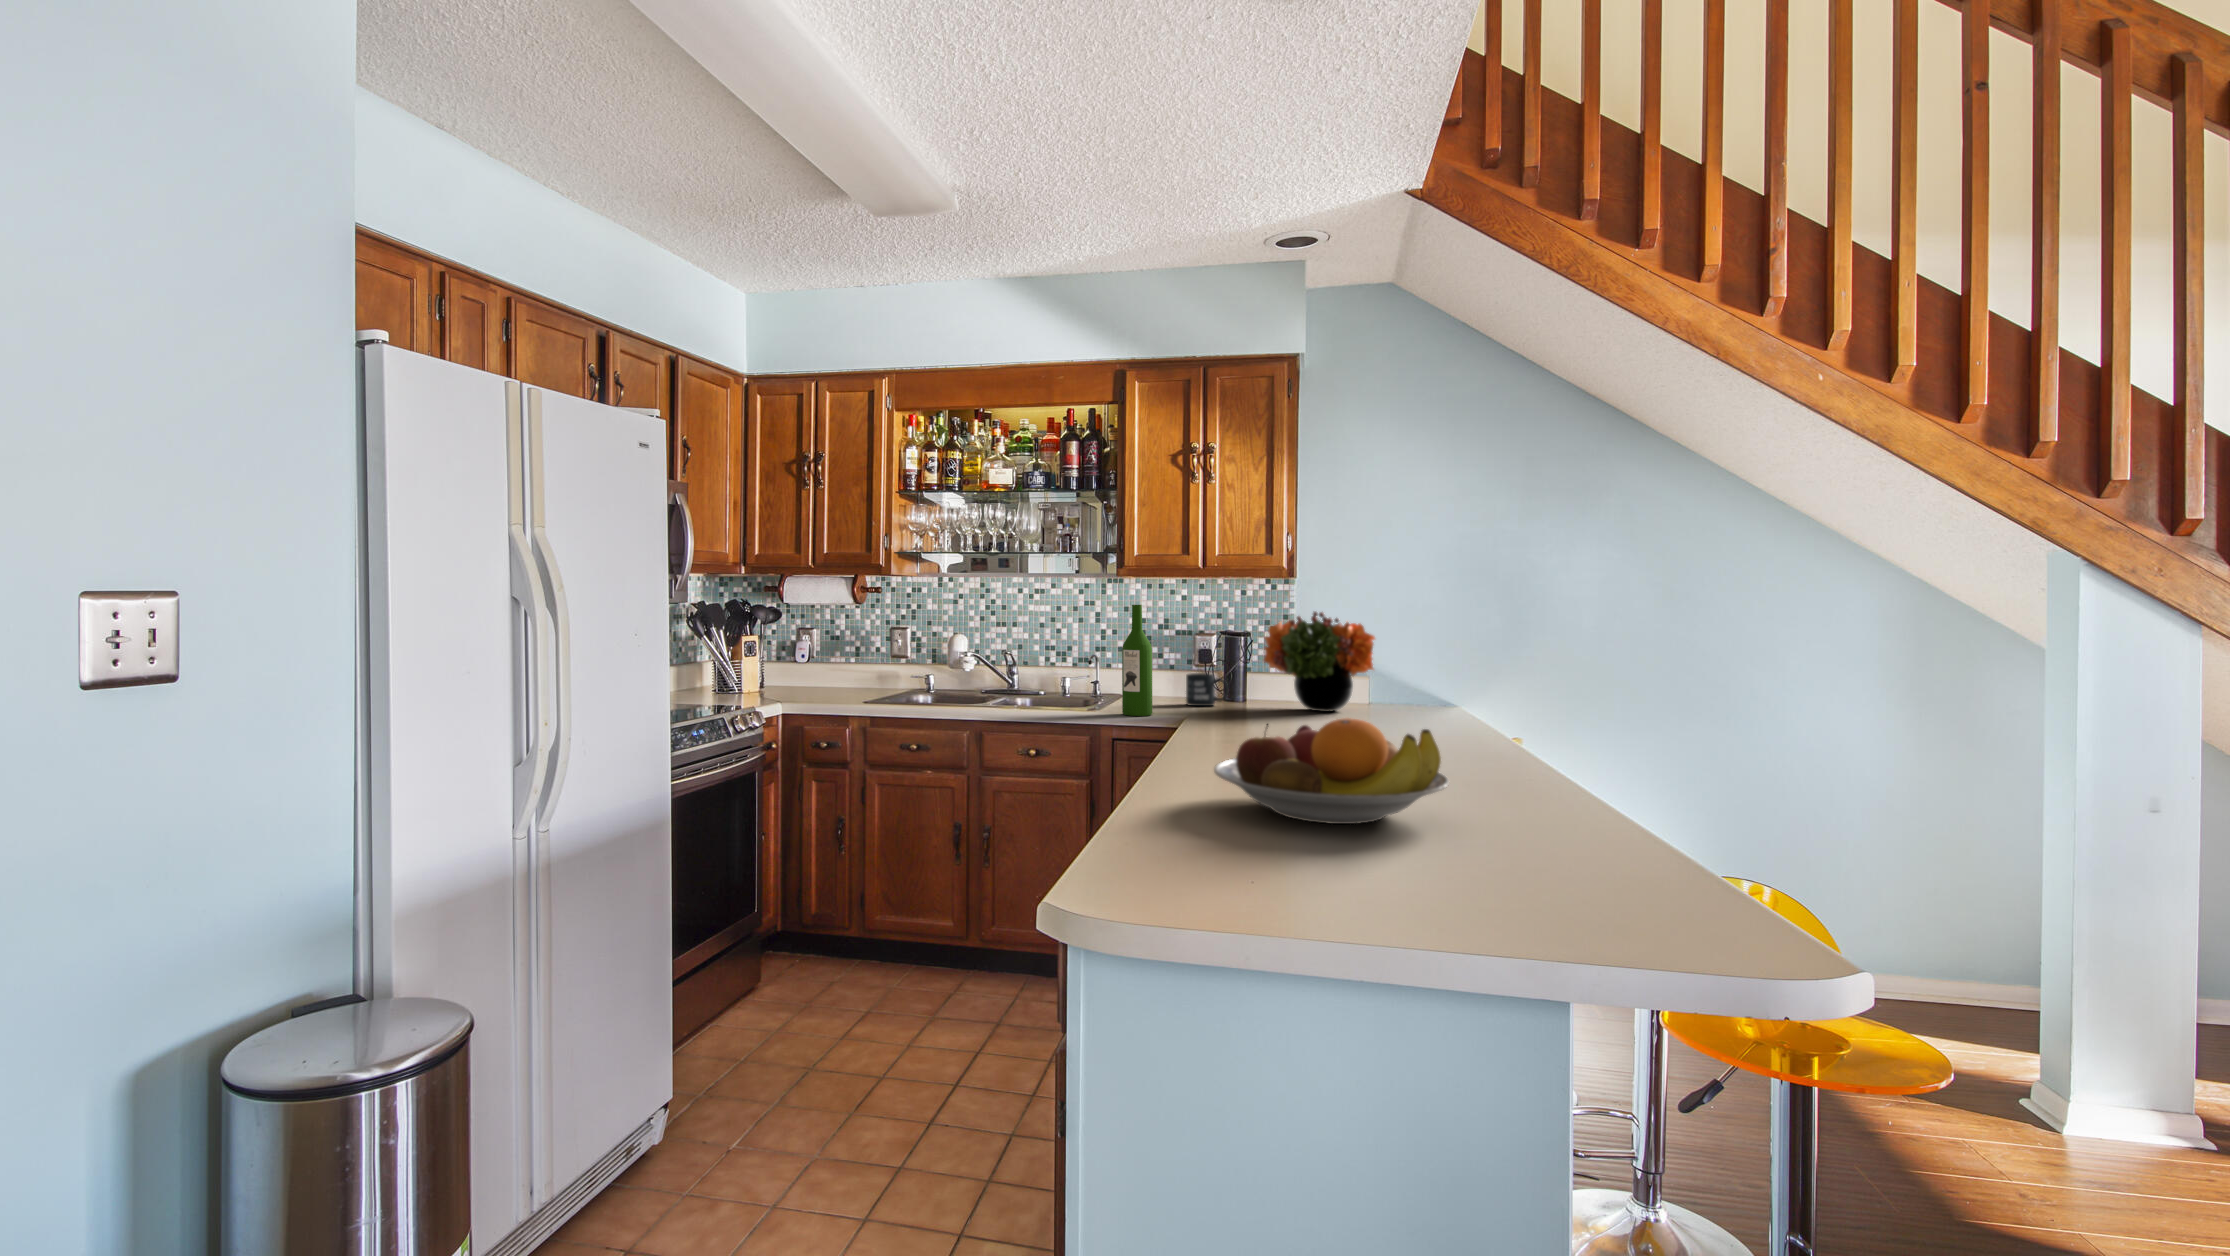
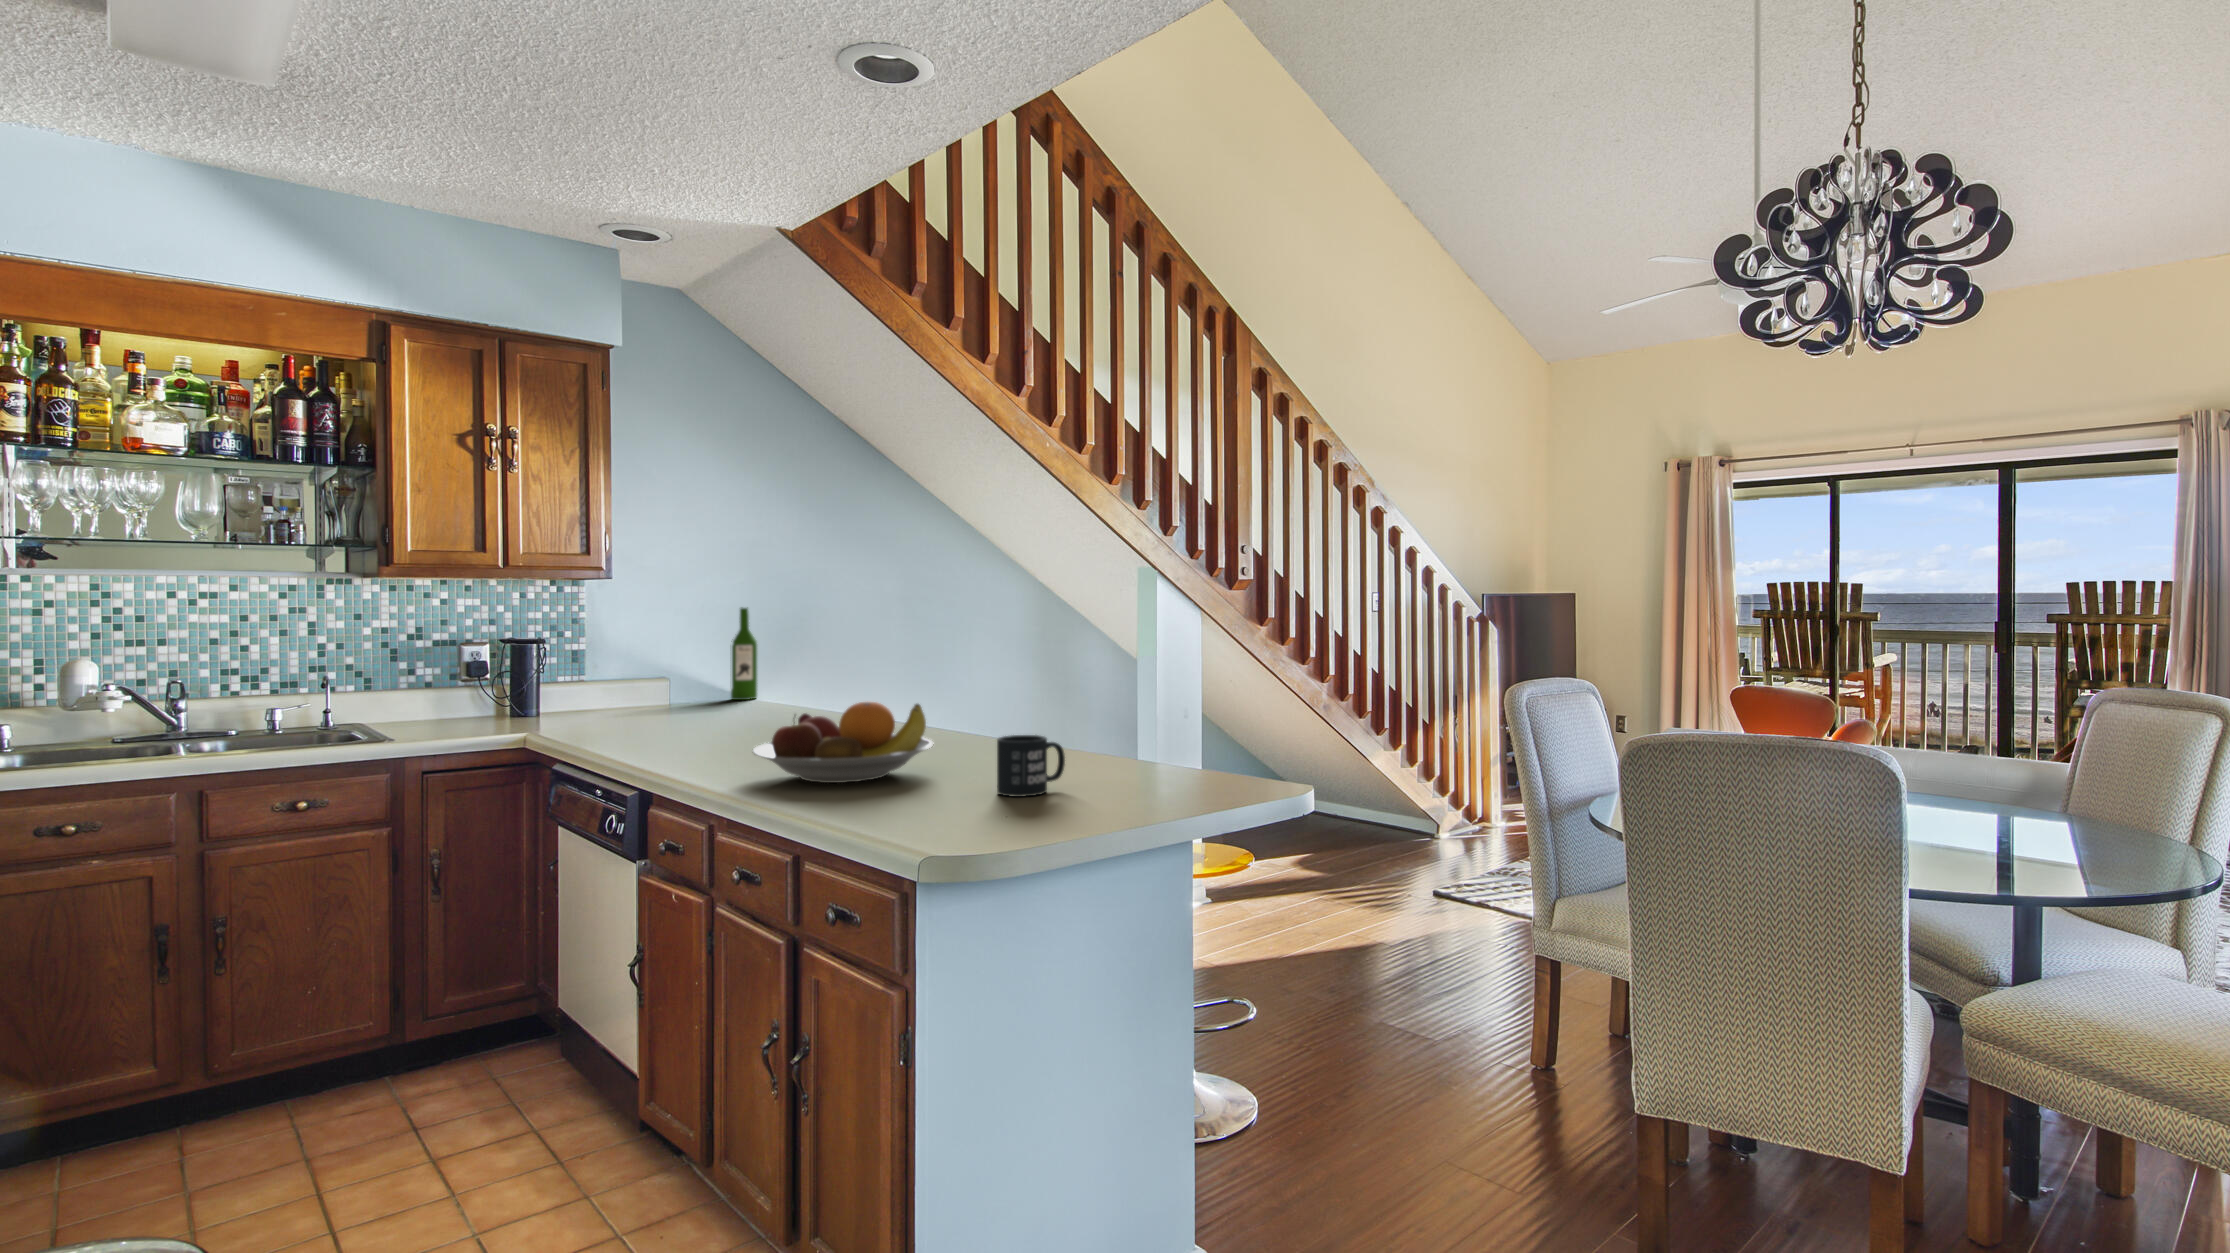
wine bottle: present [1122,605,1152,716] -> present [731,607,758,700]
flower arrangement: present [1264,612,1375,712] -> none [574,614,699,717]
mug: present [1186,673,1228,706] -> present [997,735,1065,797]

